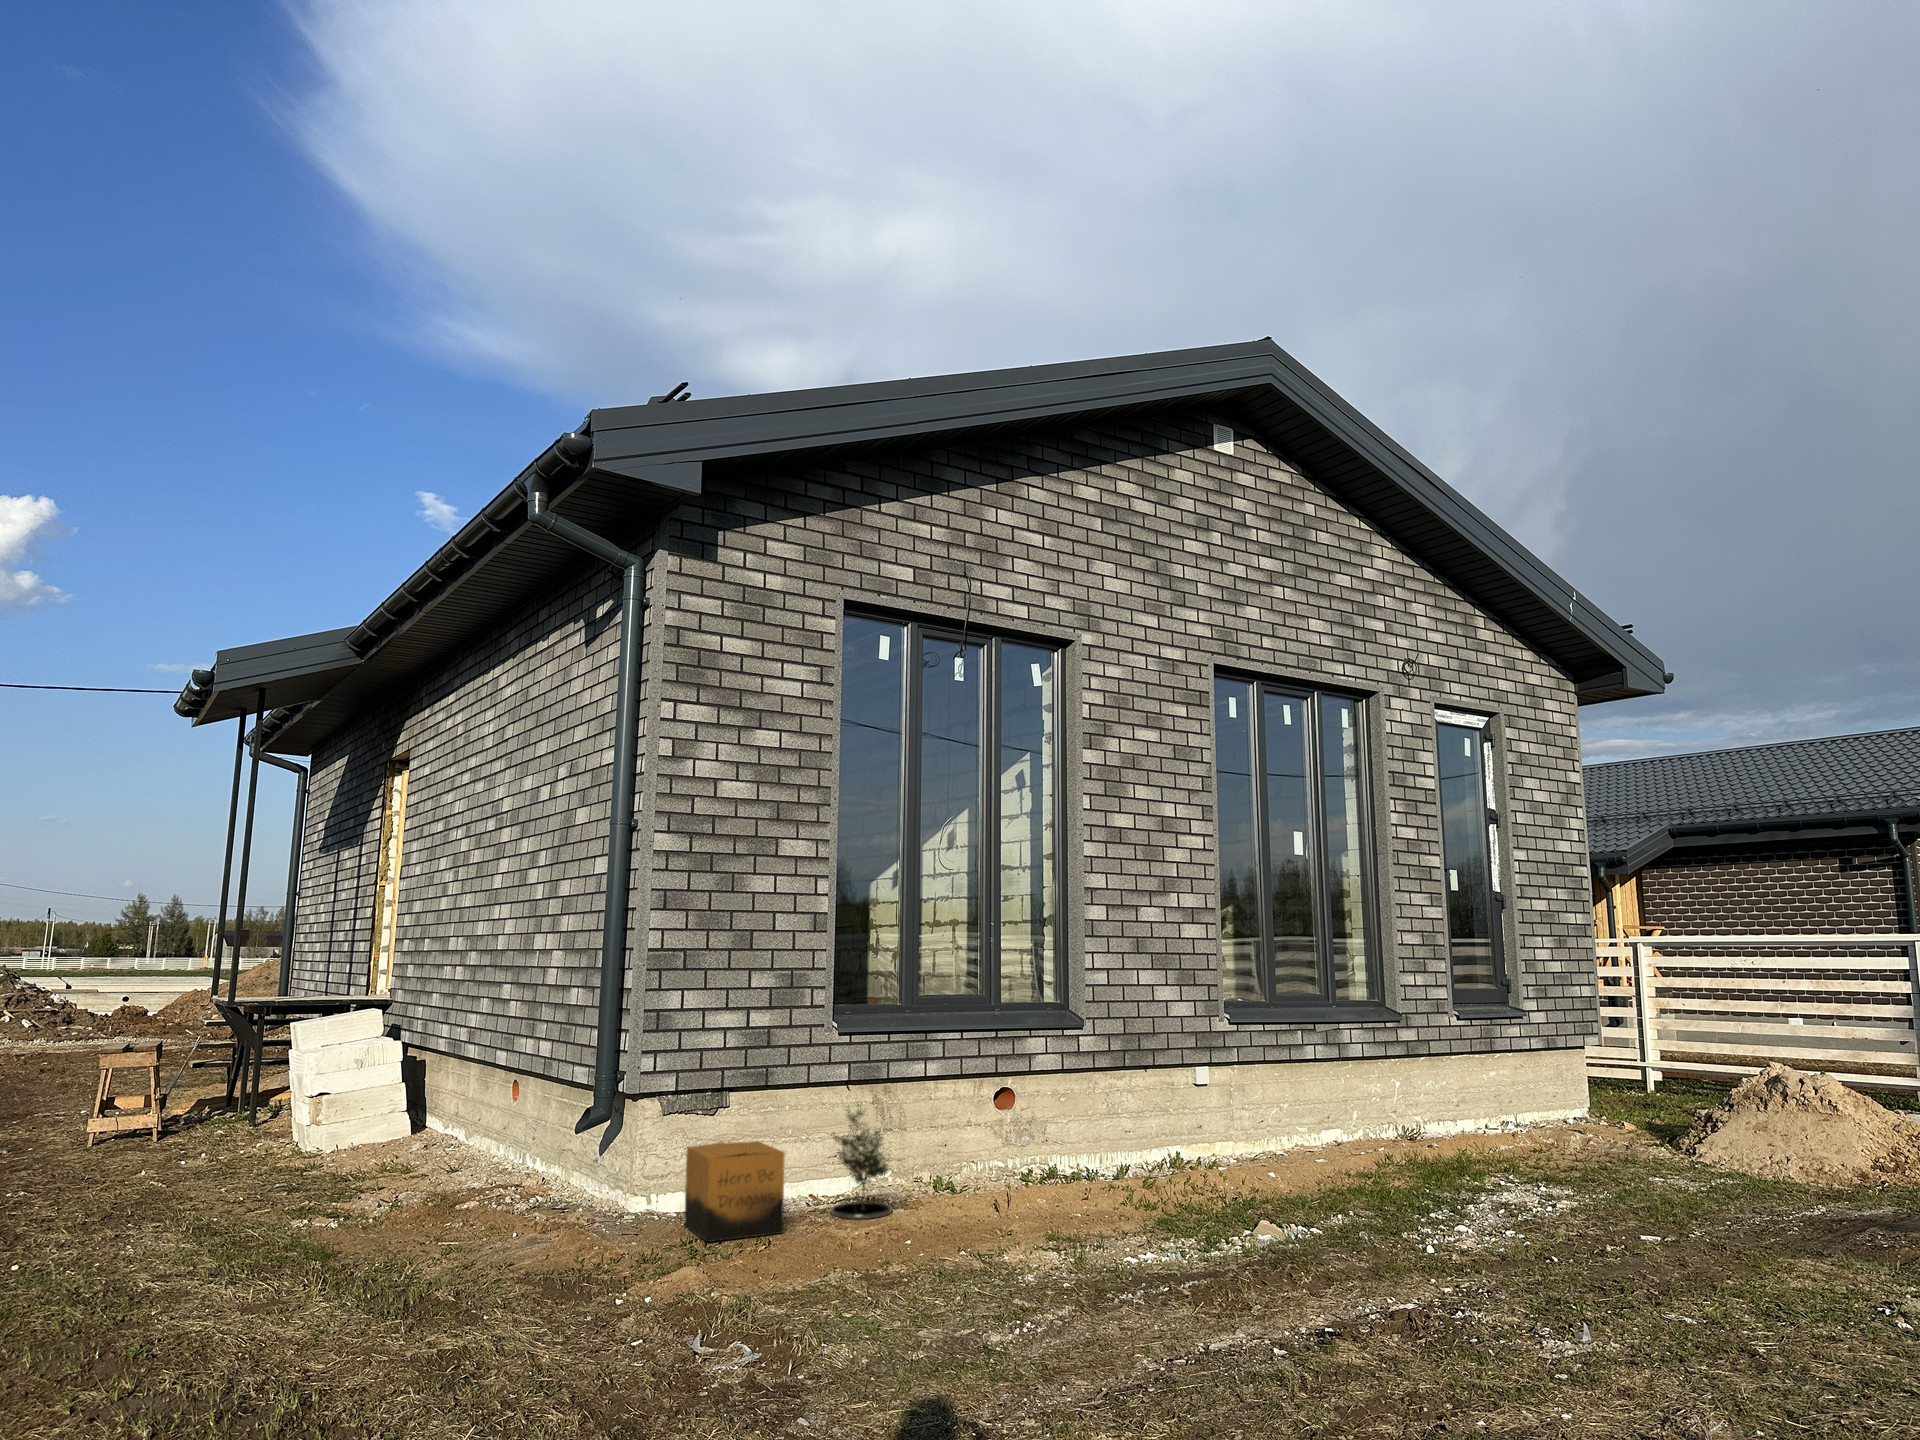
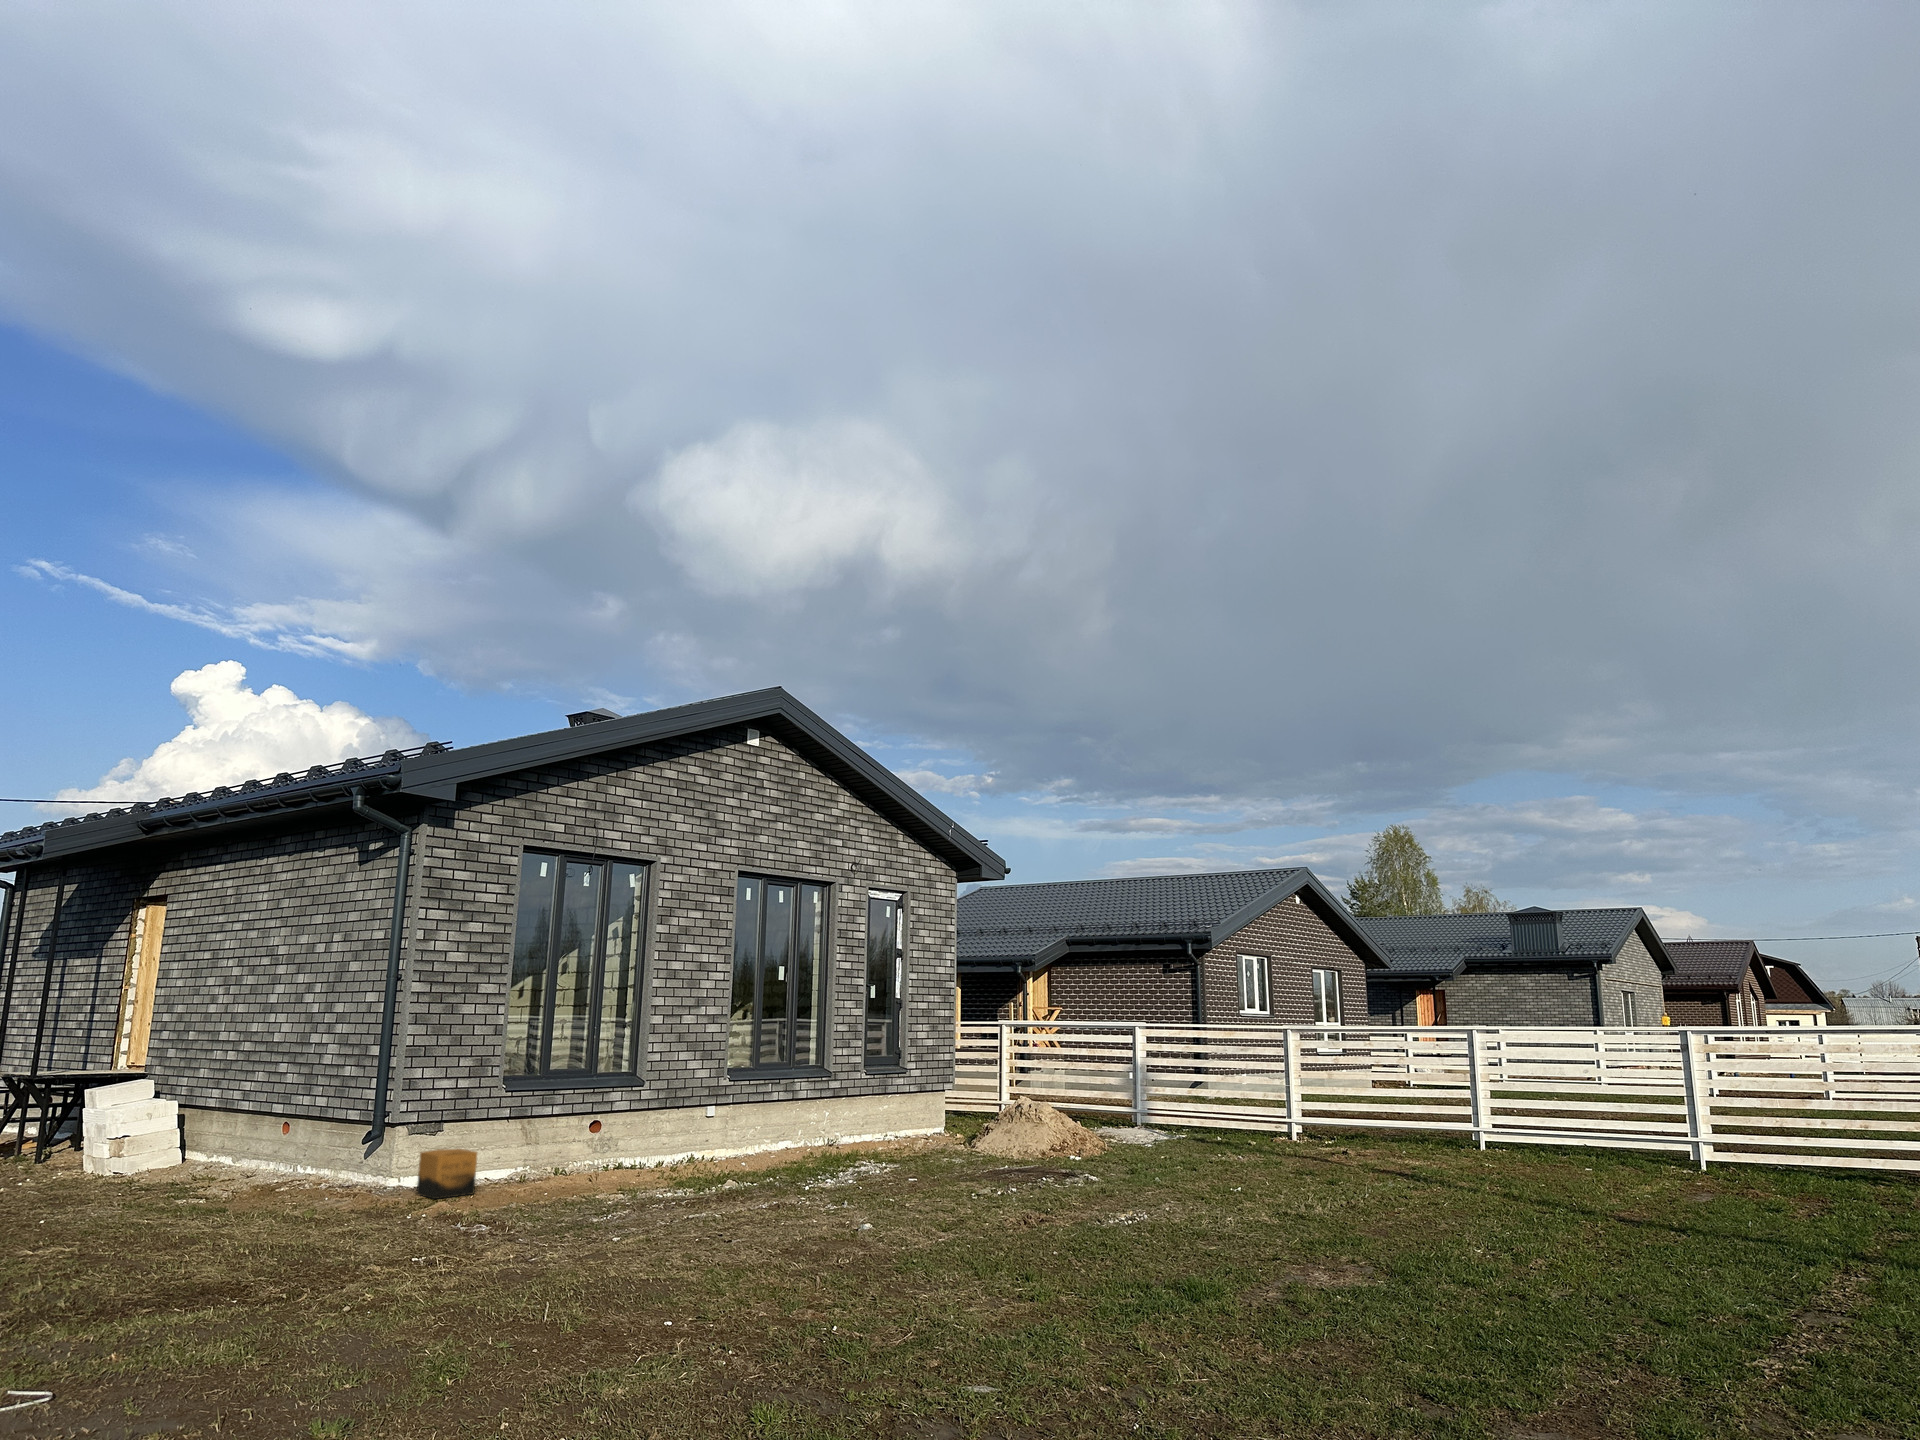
potted tree: present [830,1104,892,1219] -> none [497,1123,535,1187]

